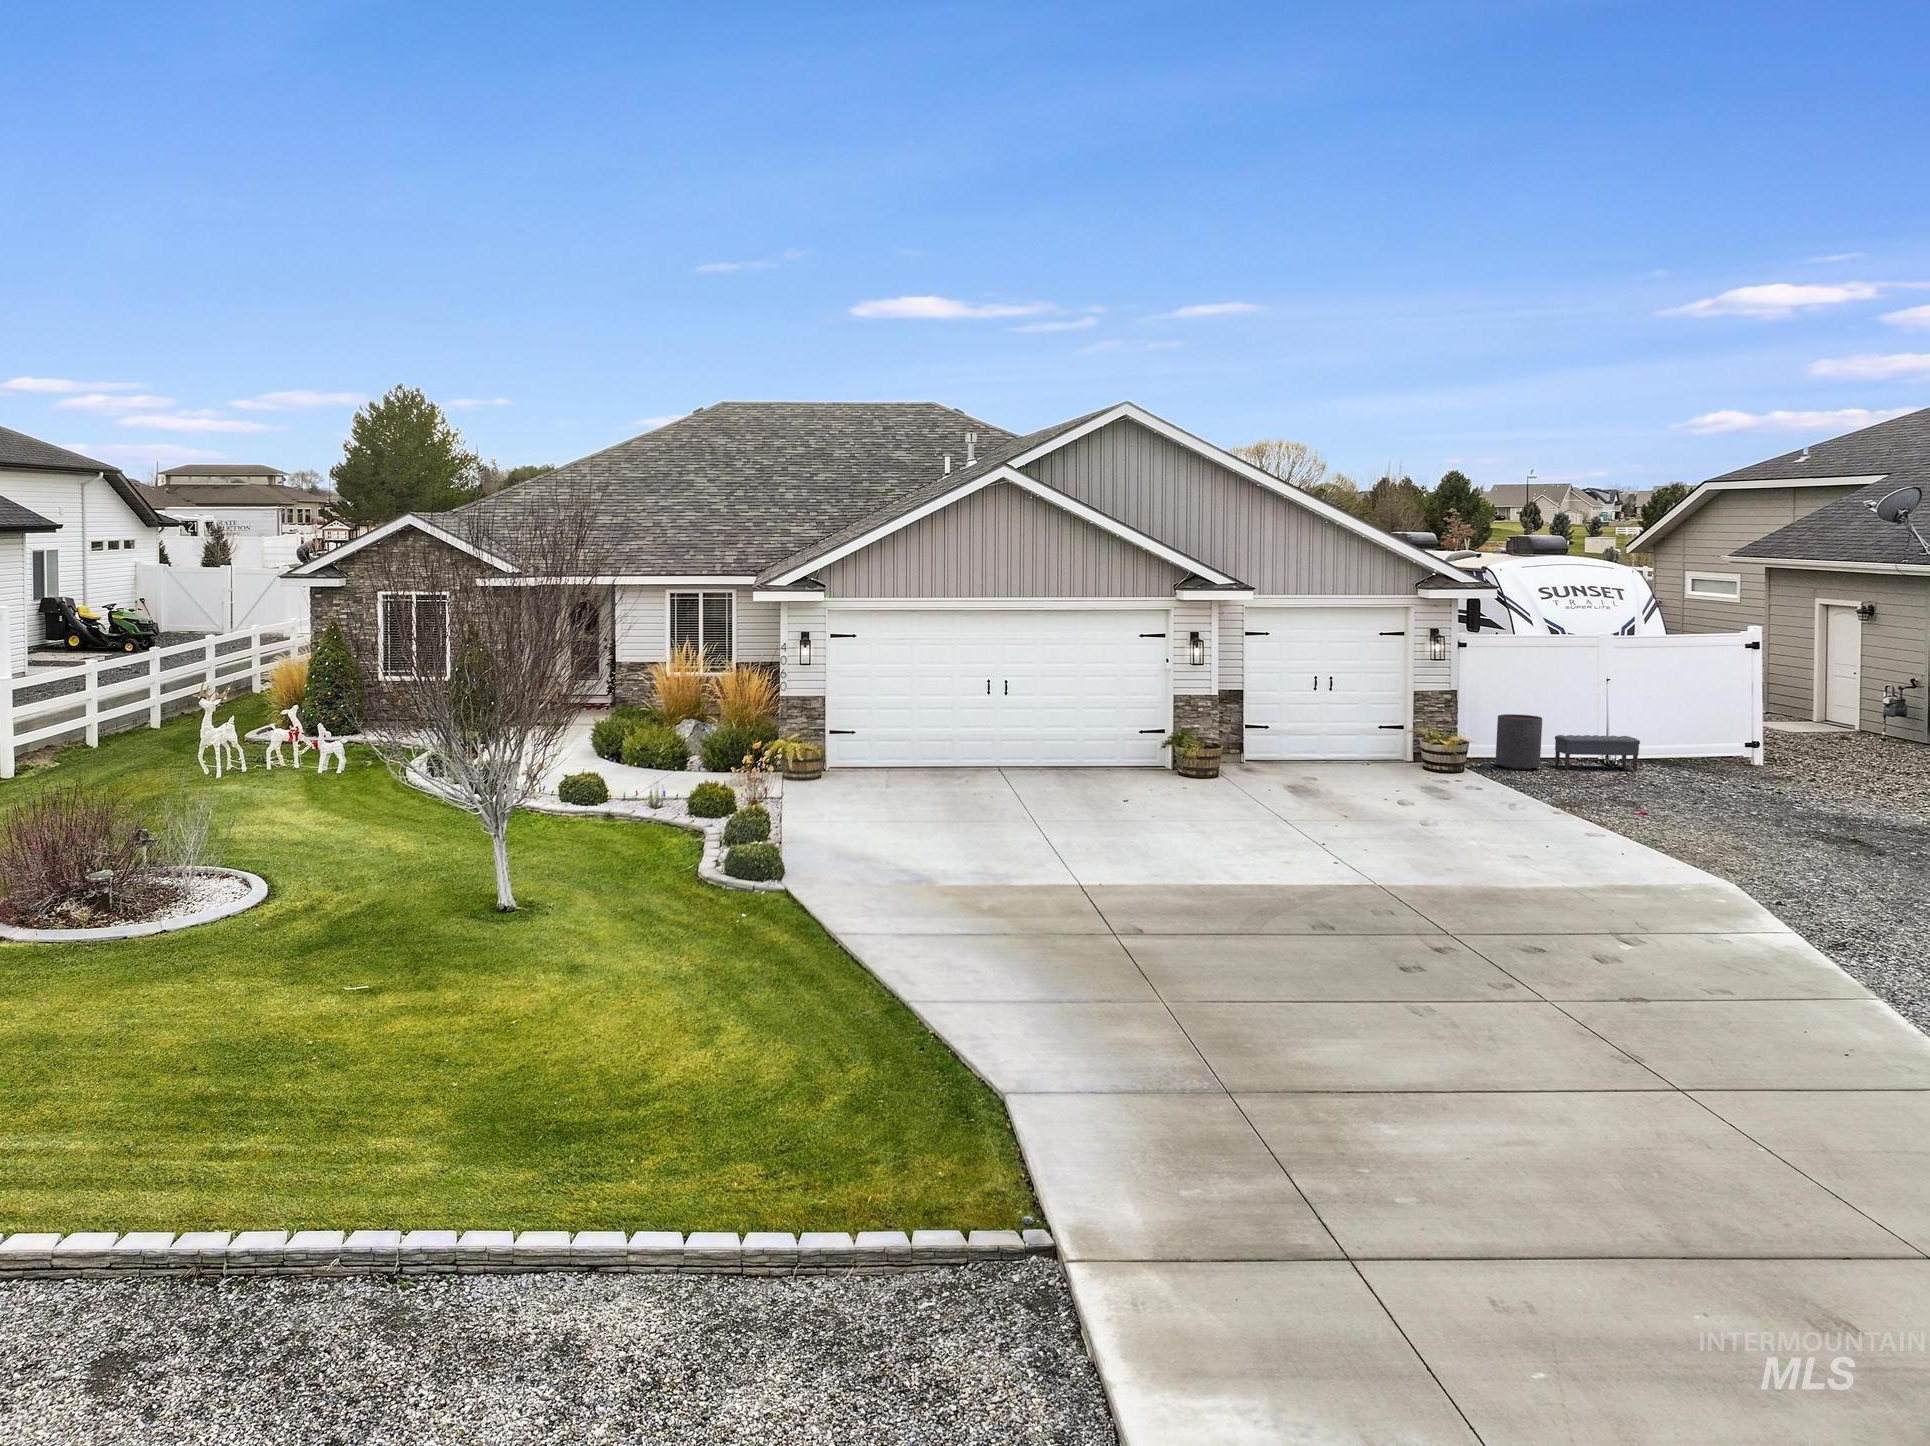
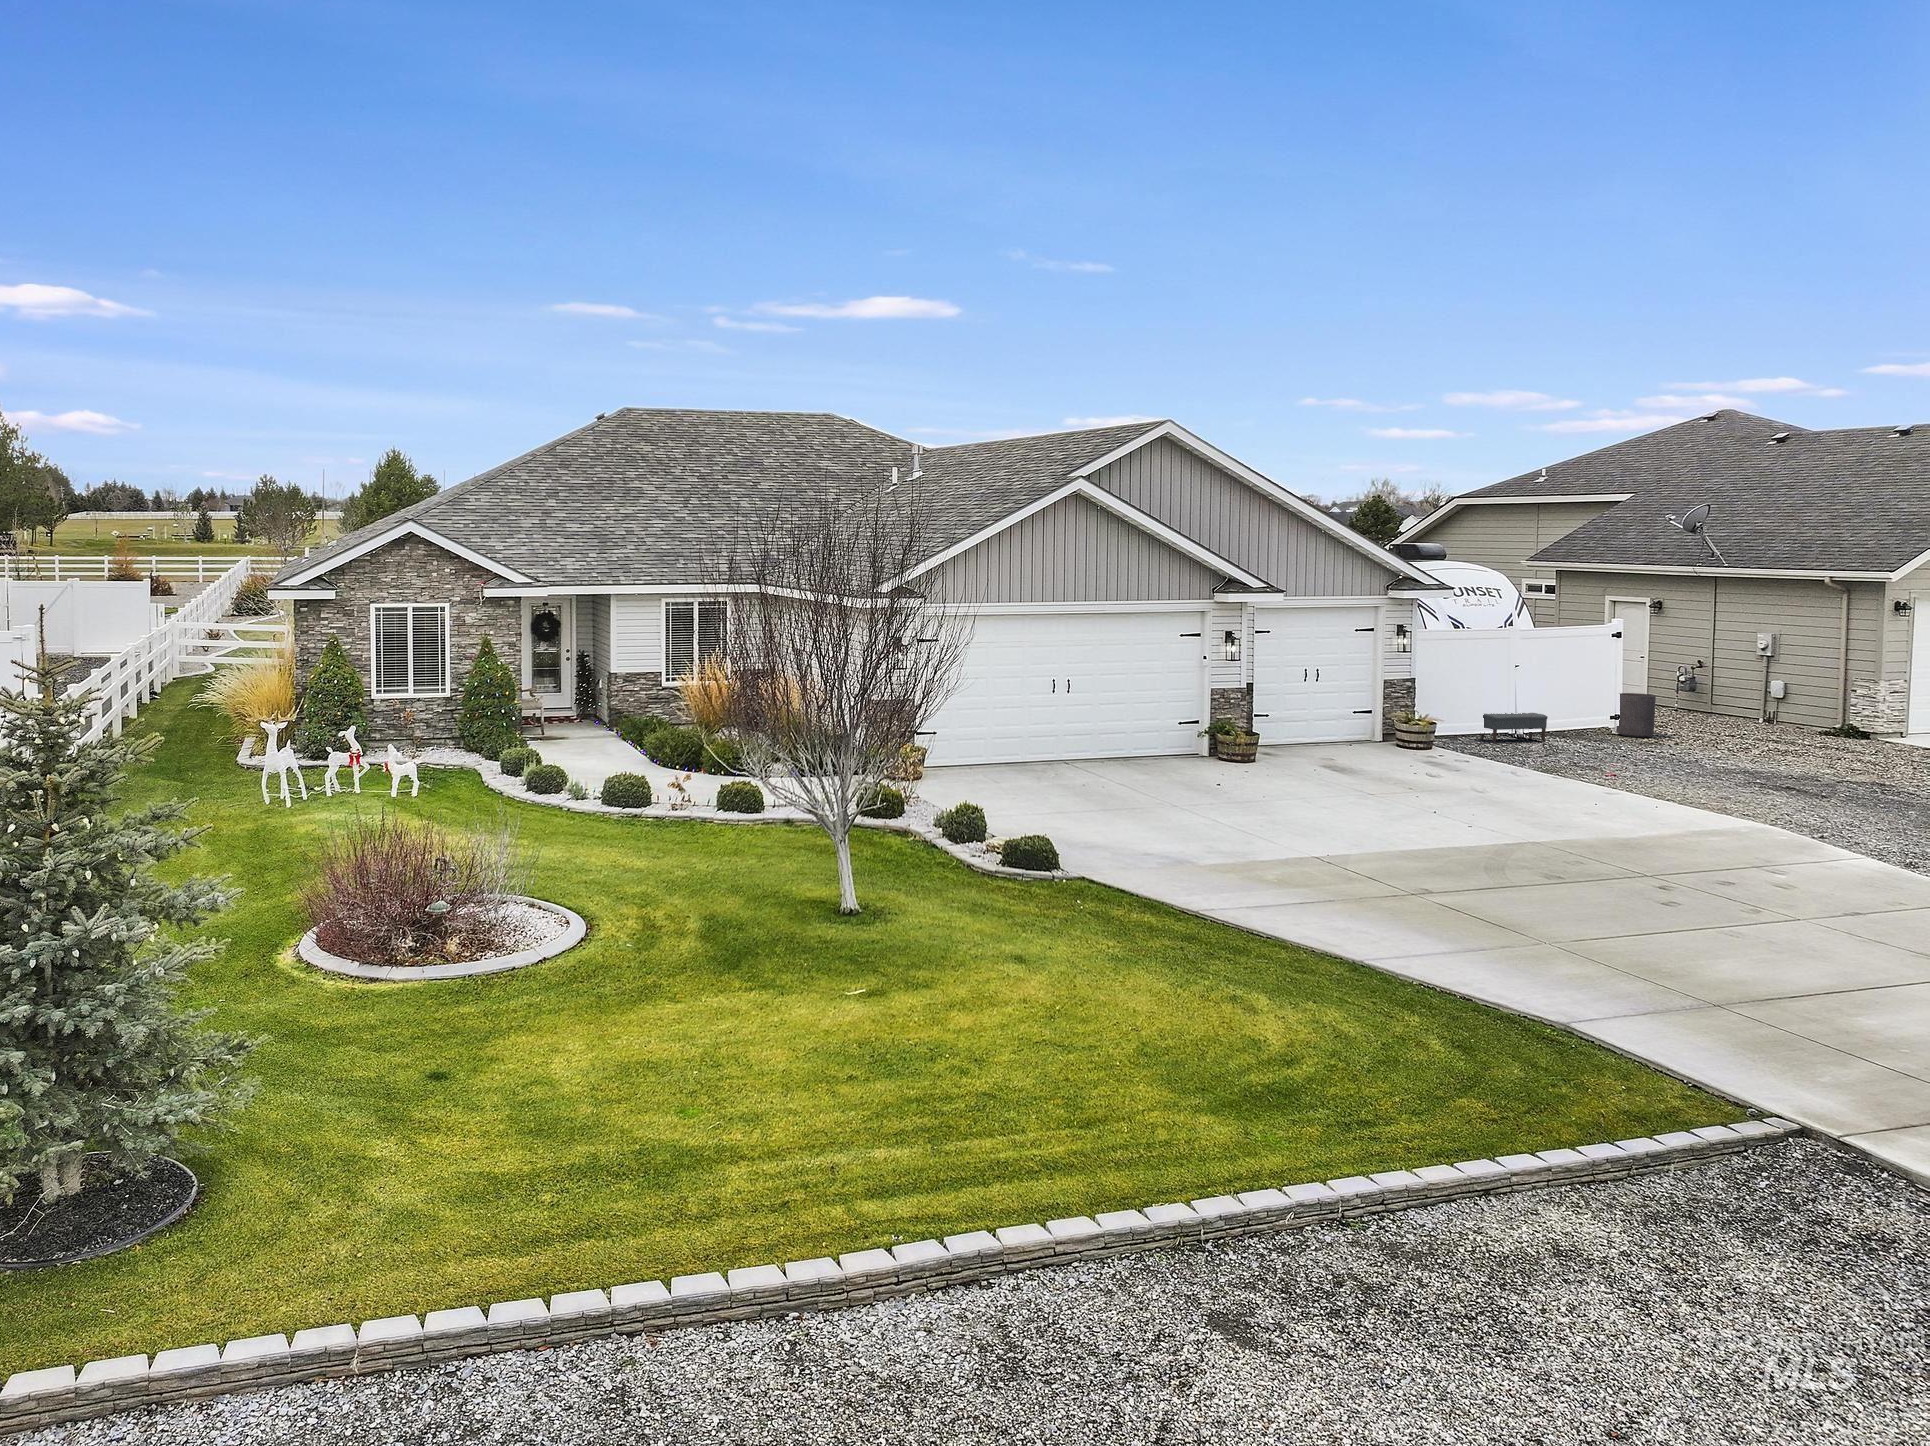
trash can: present [1496,714,1542,770] -> present [1616,693,1656,737]

